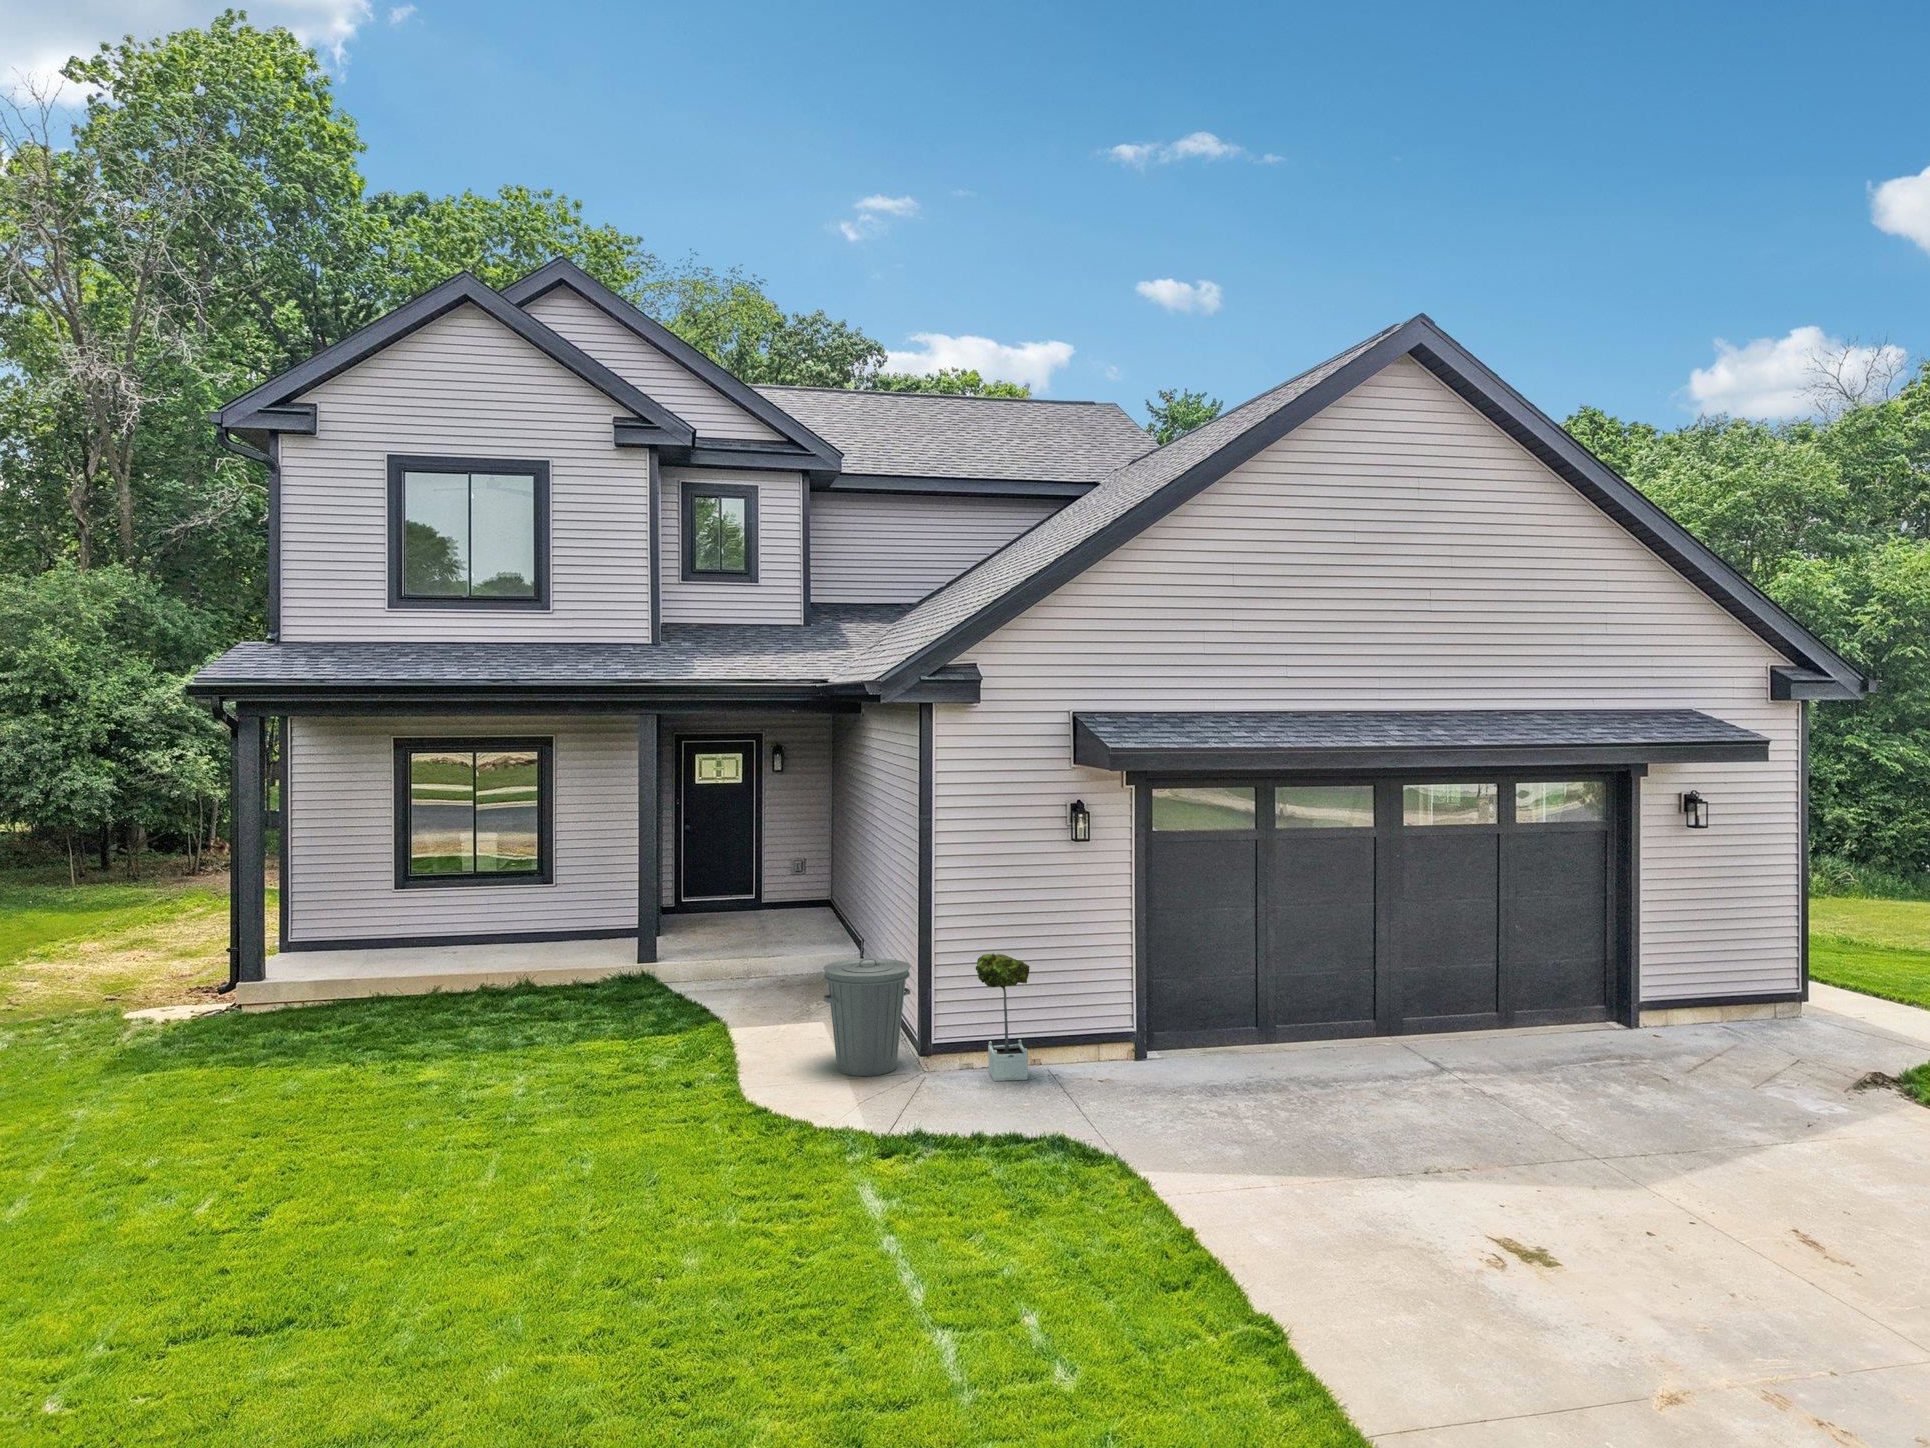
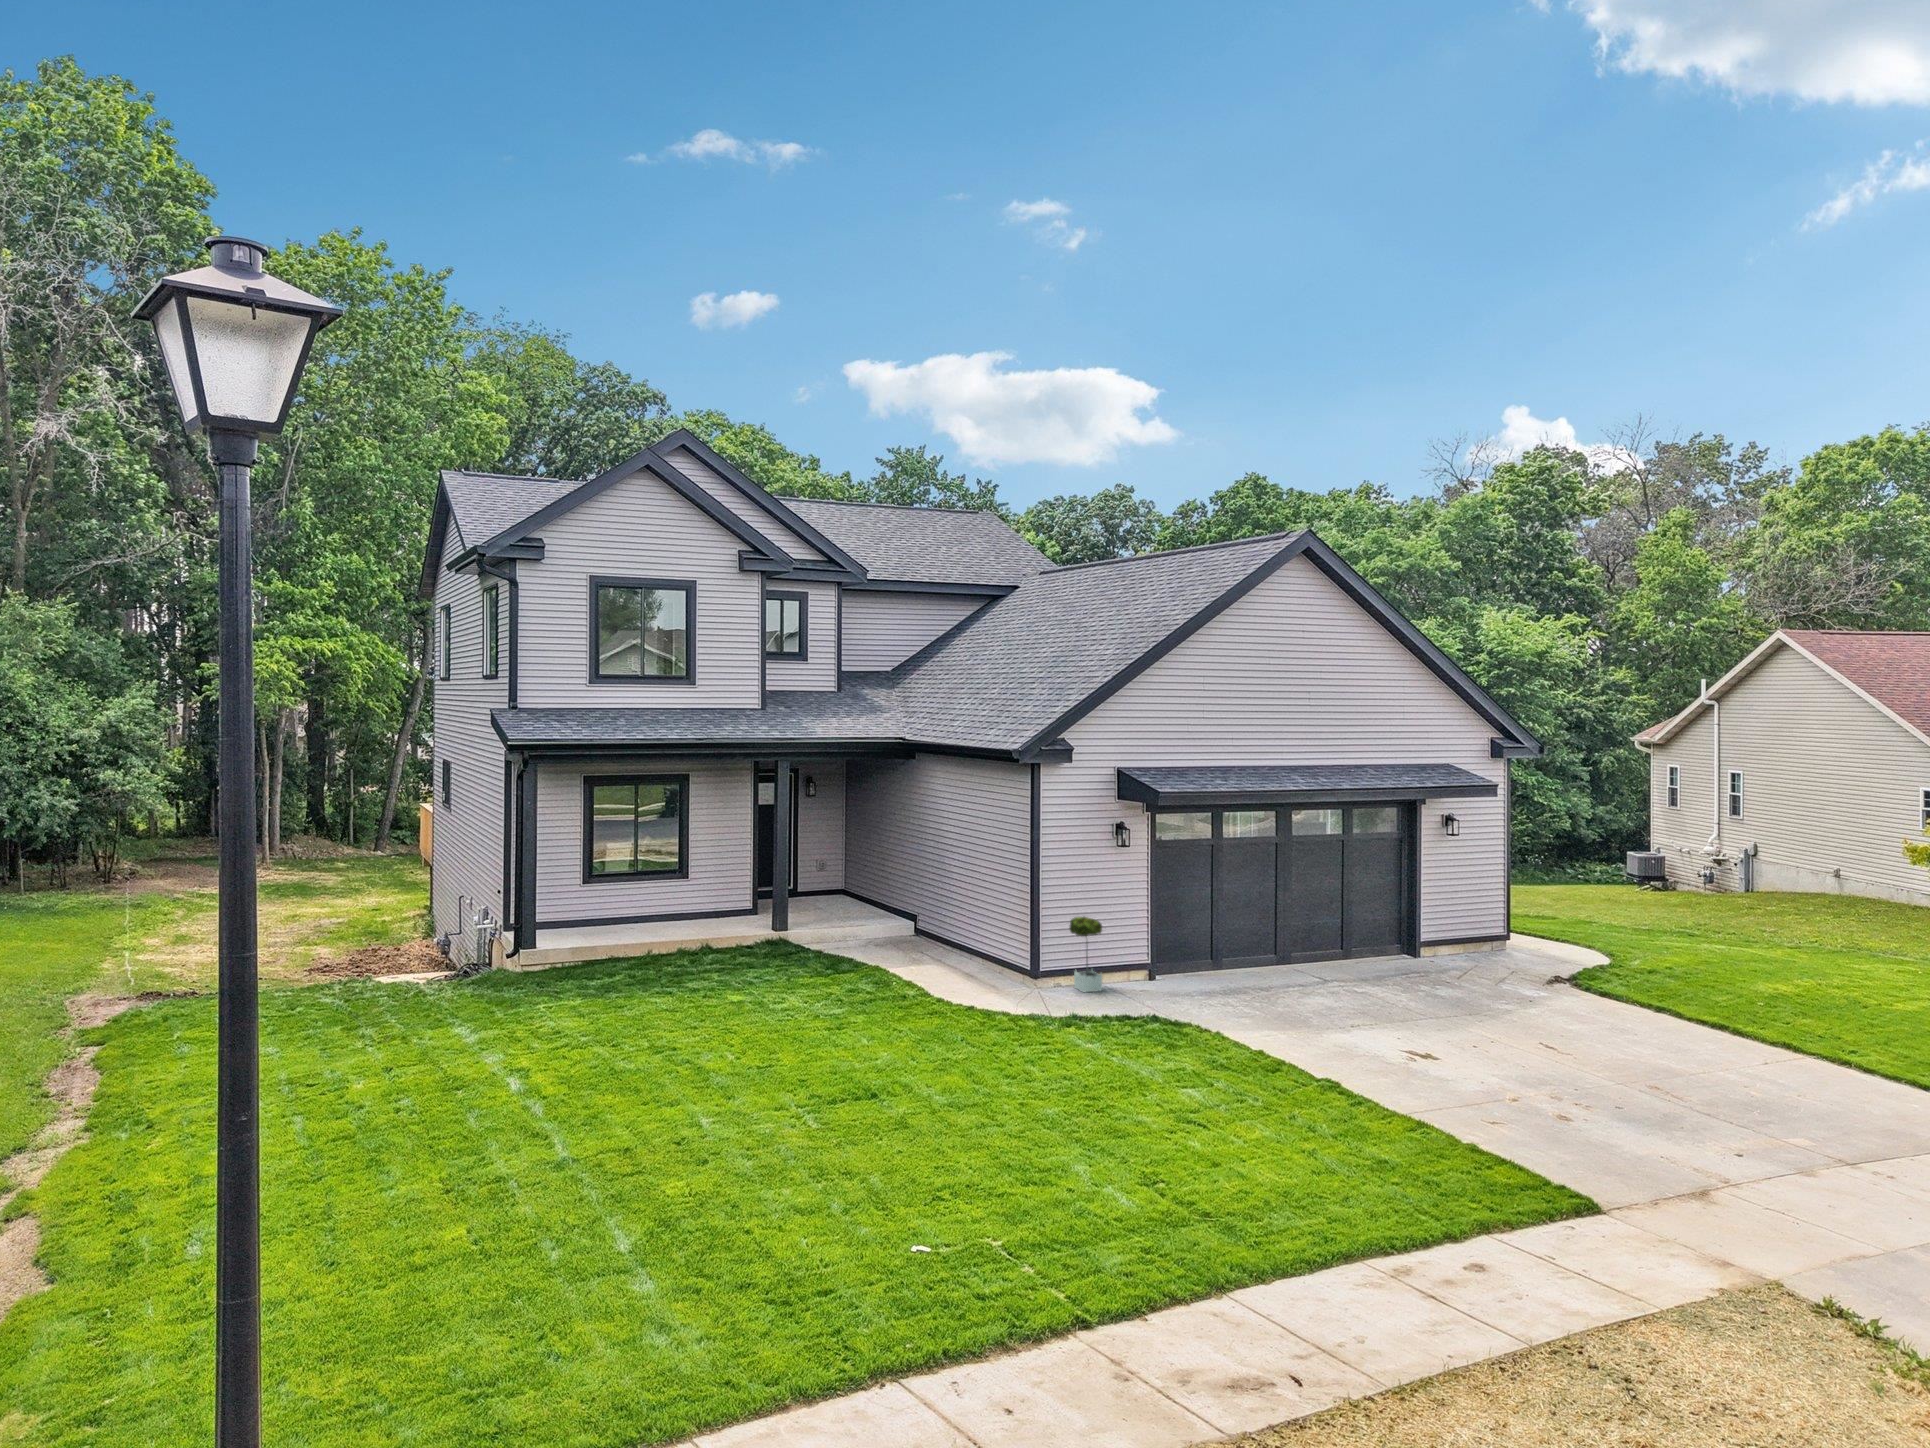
trash can: present [823,958,911,1076] -> none [975,921,1028,992]

